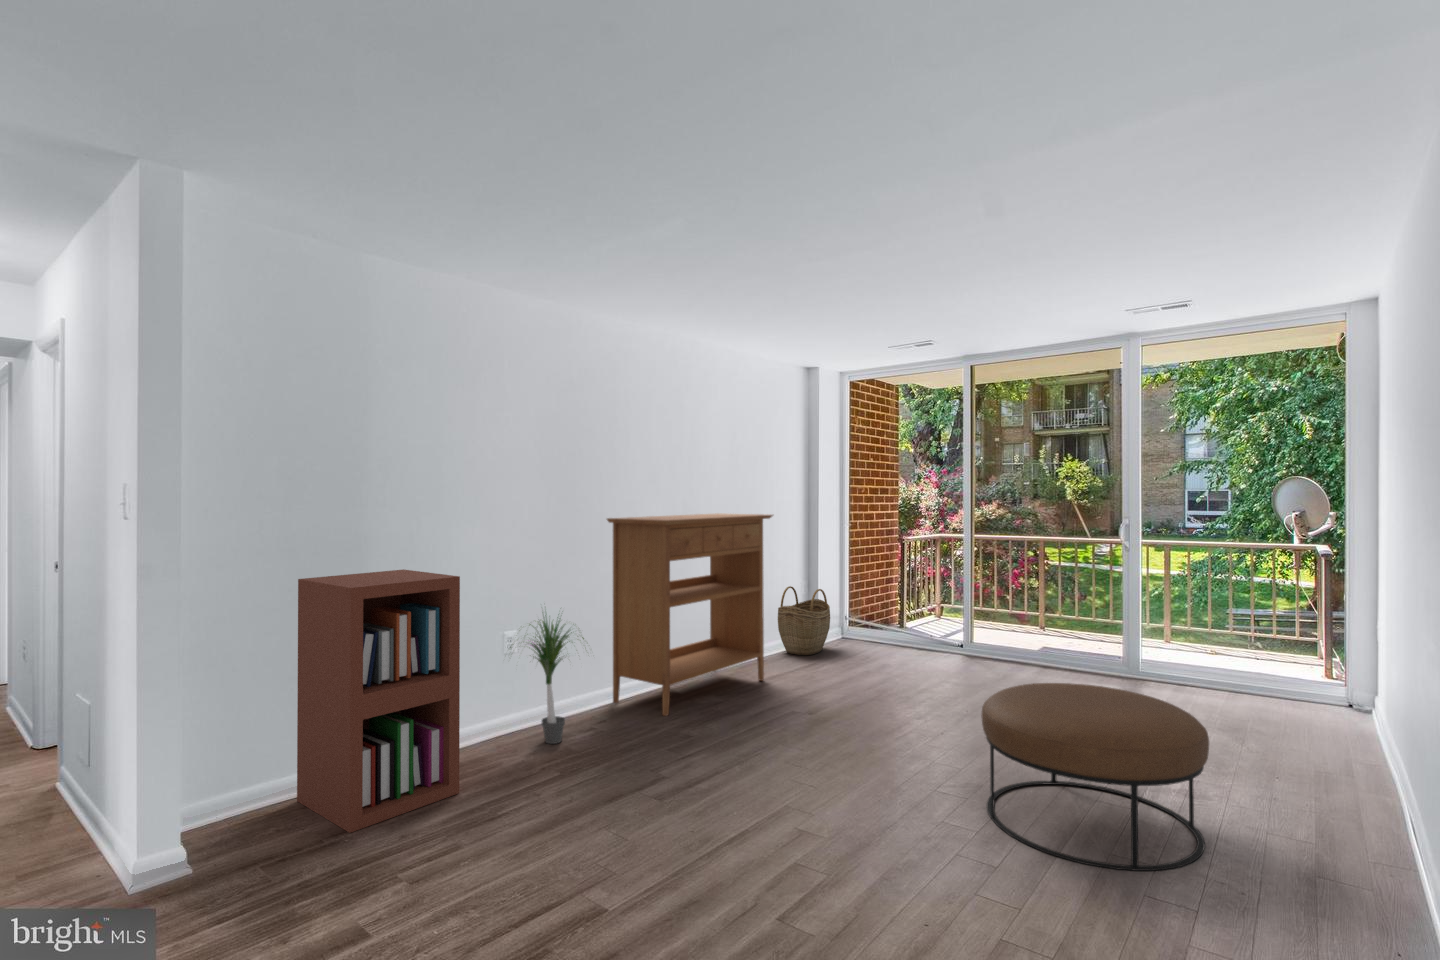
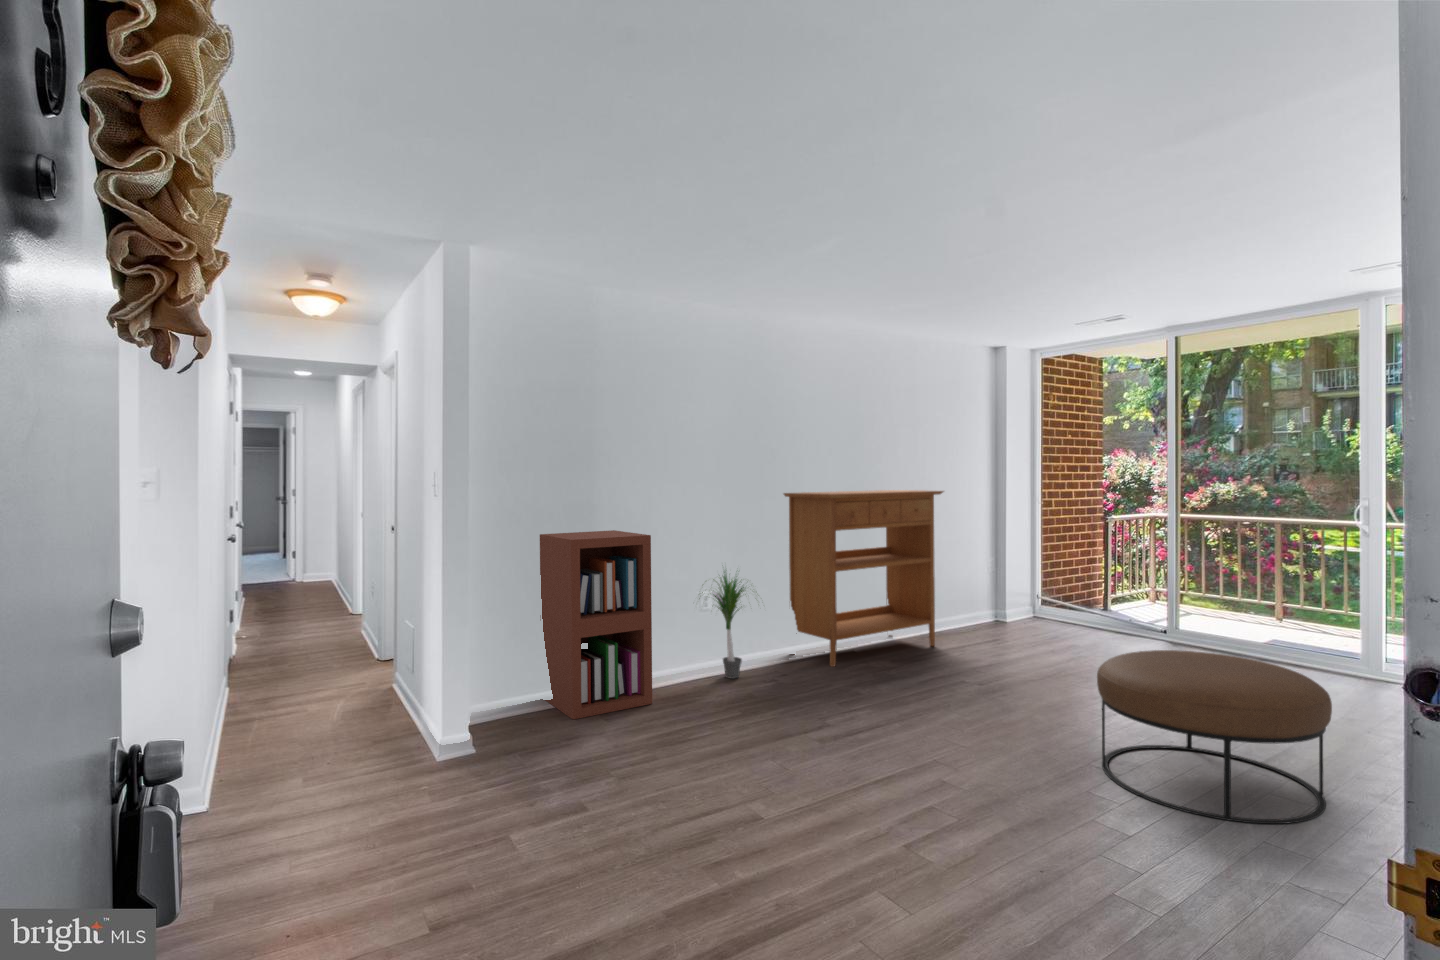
woven basket: present [778,586,830,655] -> none [960,562,1015,629]

